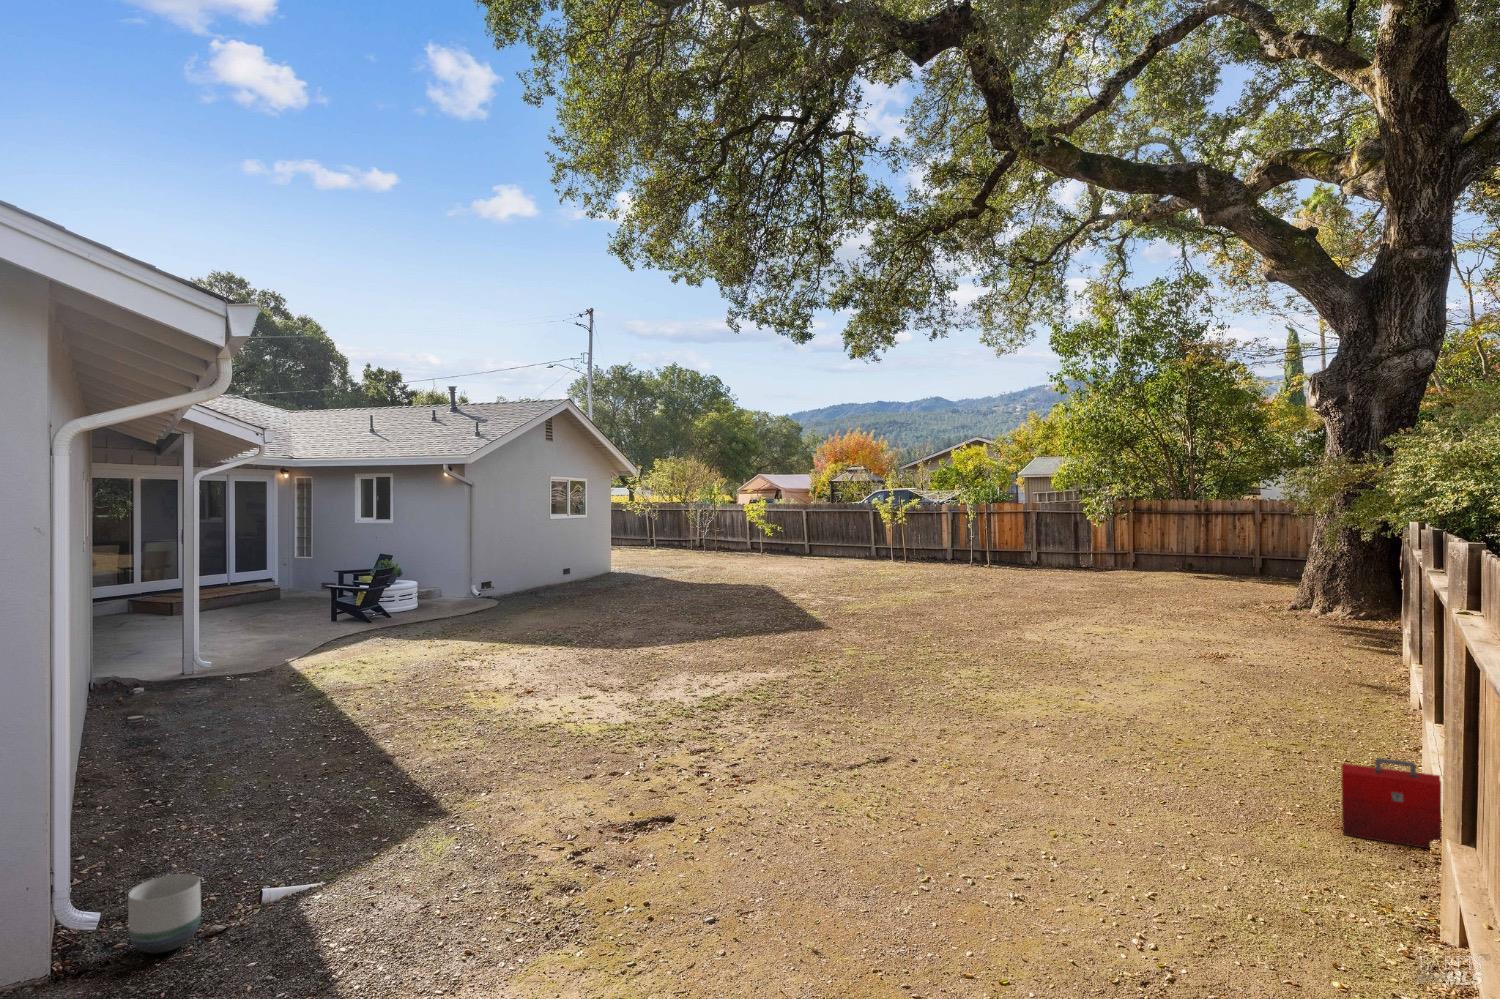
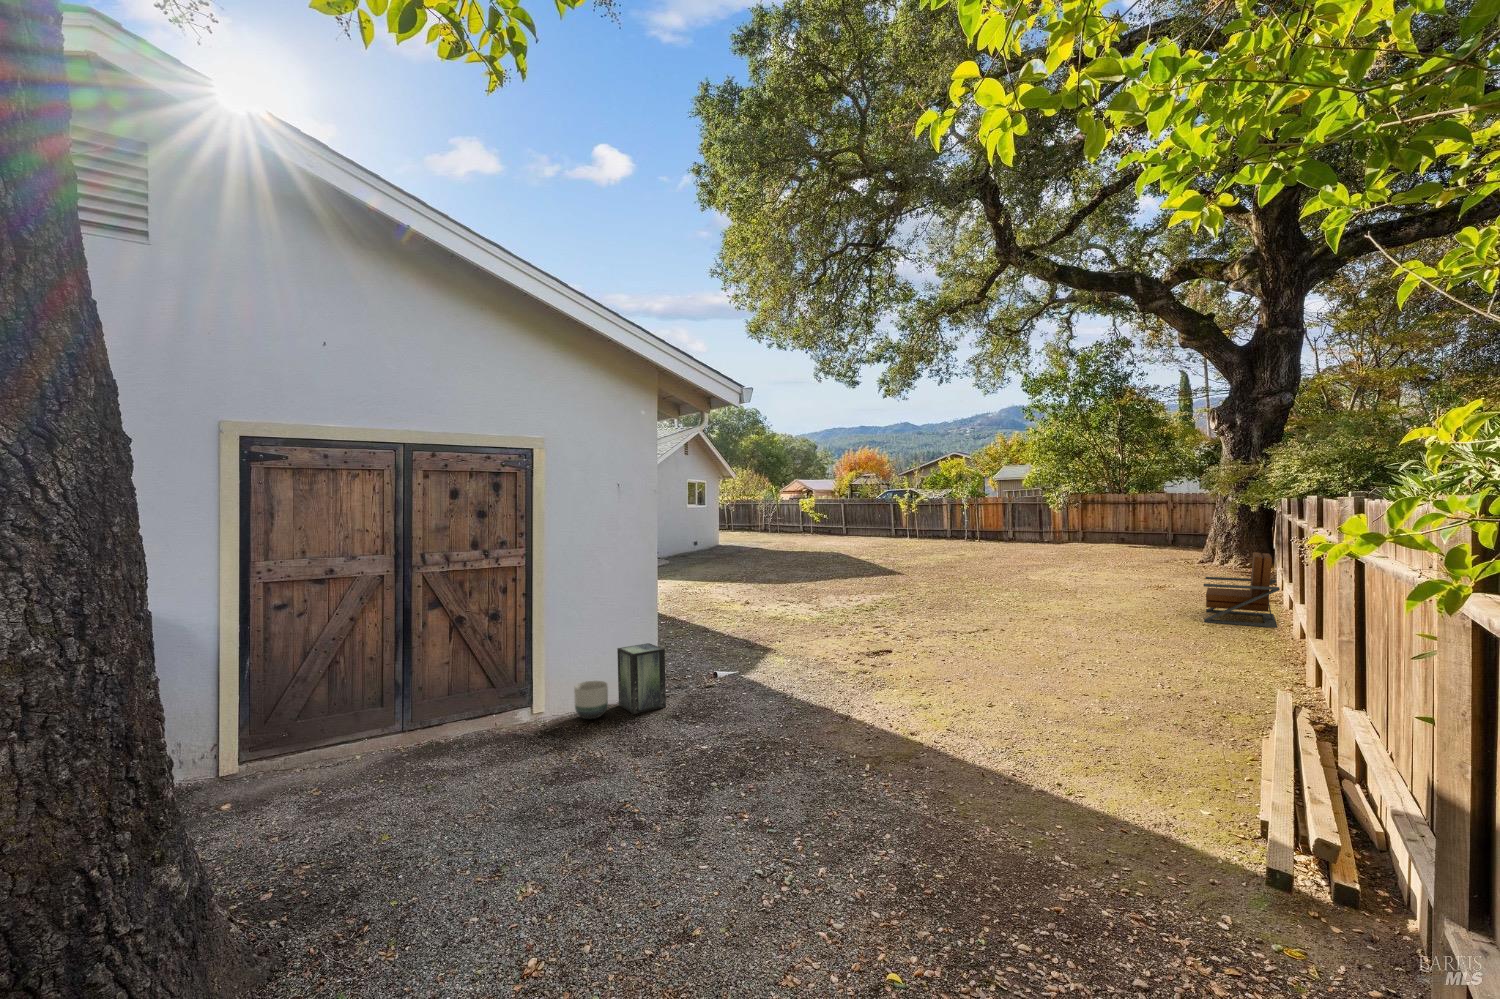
lounge chair: none [1295,605,1412,729] -> present [1203,552,1280,628]
toolbox: present [1341,758,1441,849] -> none [1235,631,1306,683]
storage box: none [238,794,324,937] -> present [617,643,666,714]

